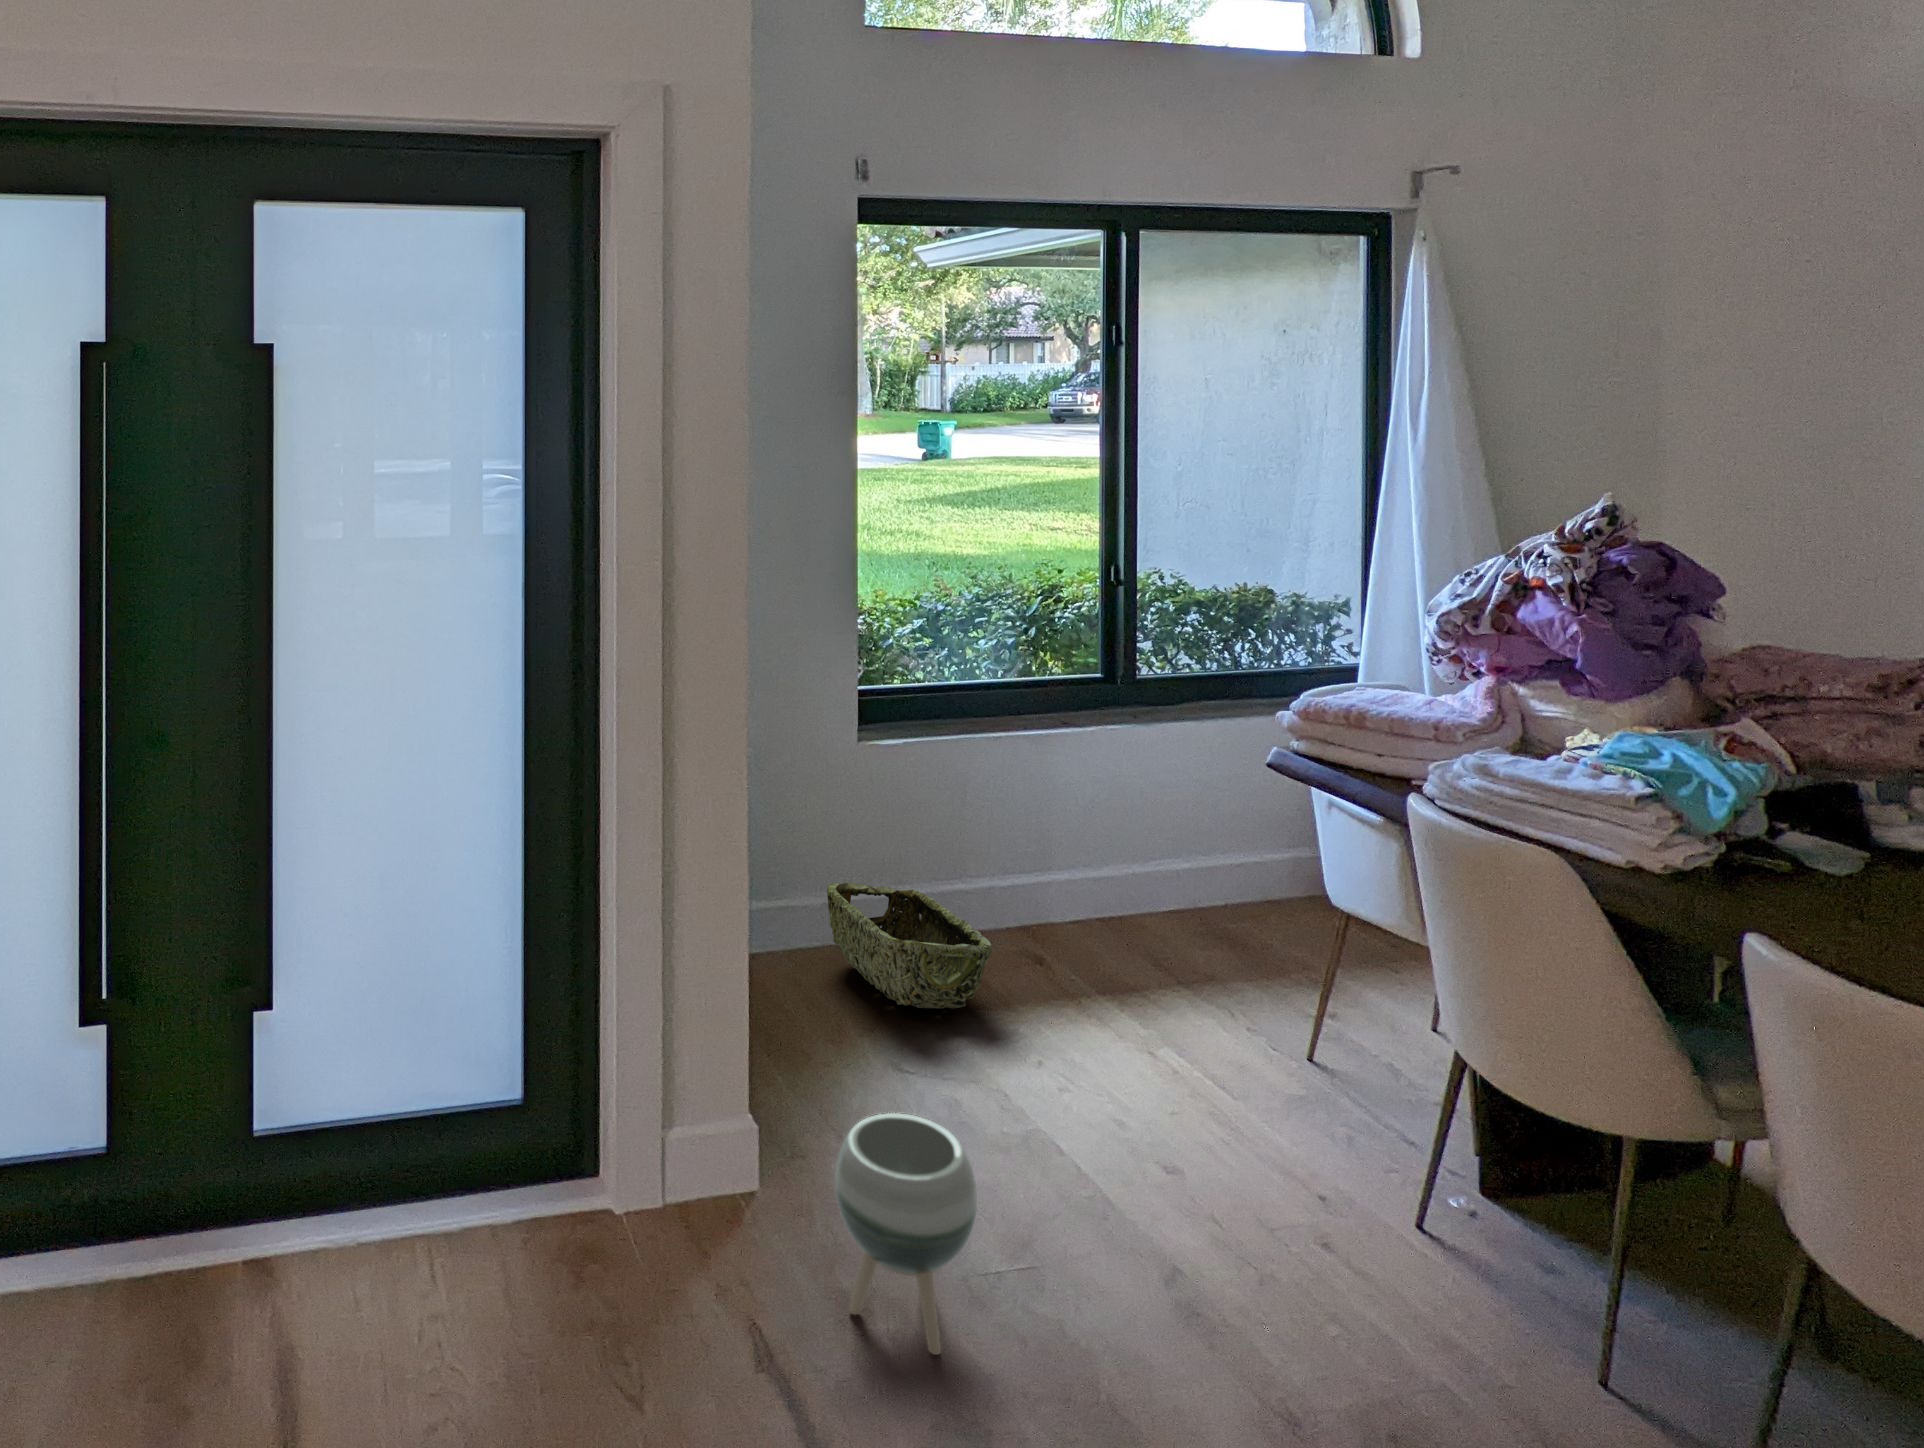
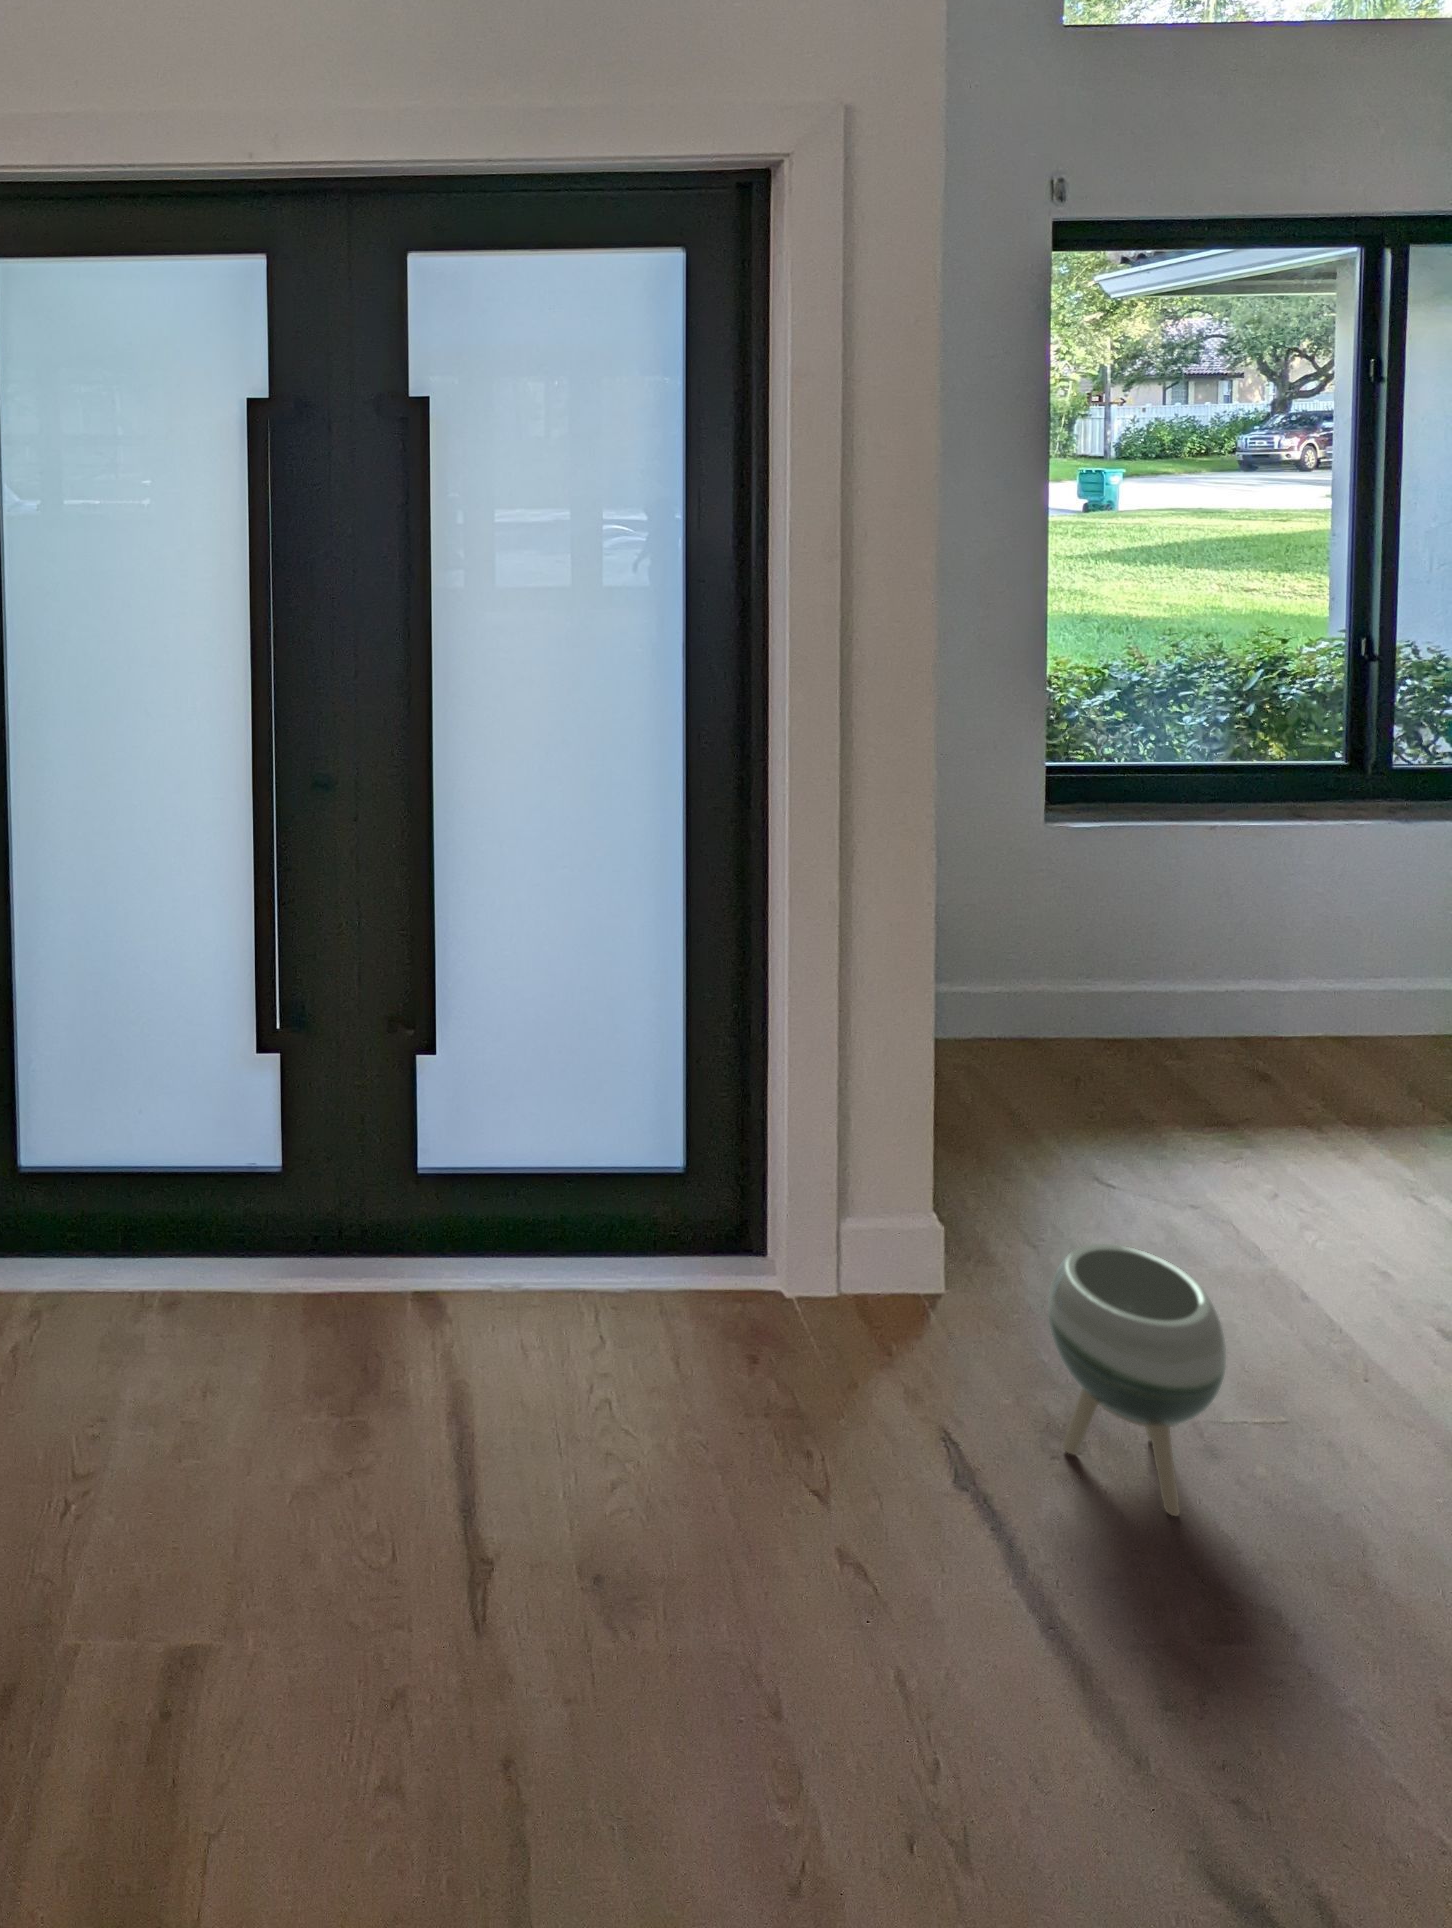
woven basket: present [827,883,992,1009] -> none [1002,977,1209,1128]

